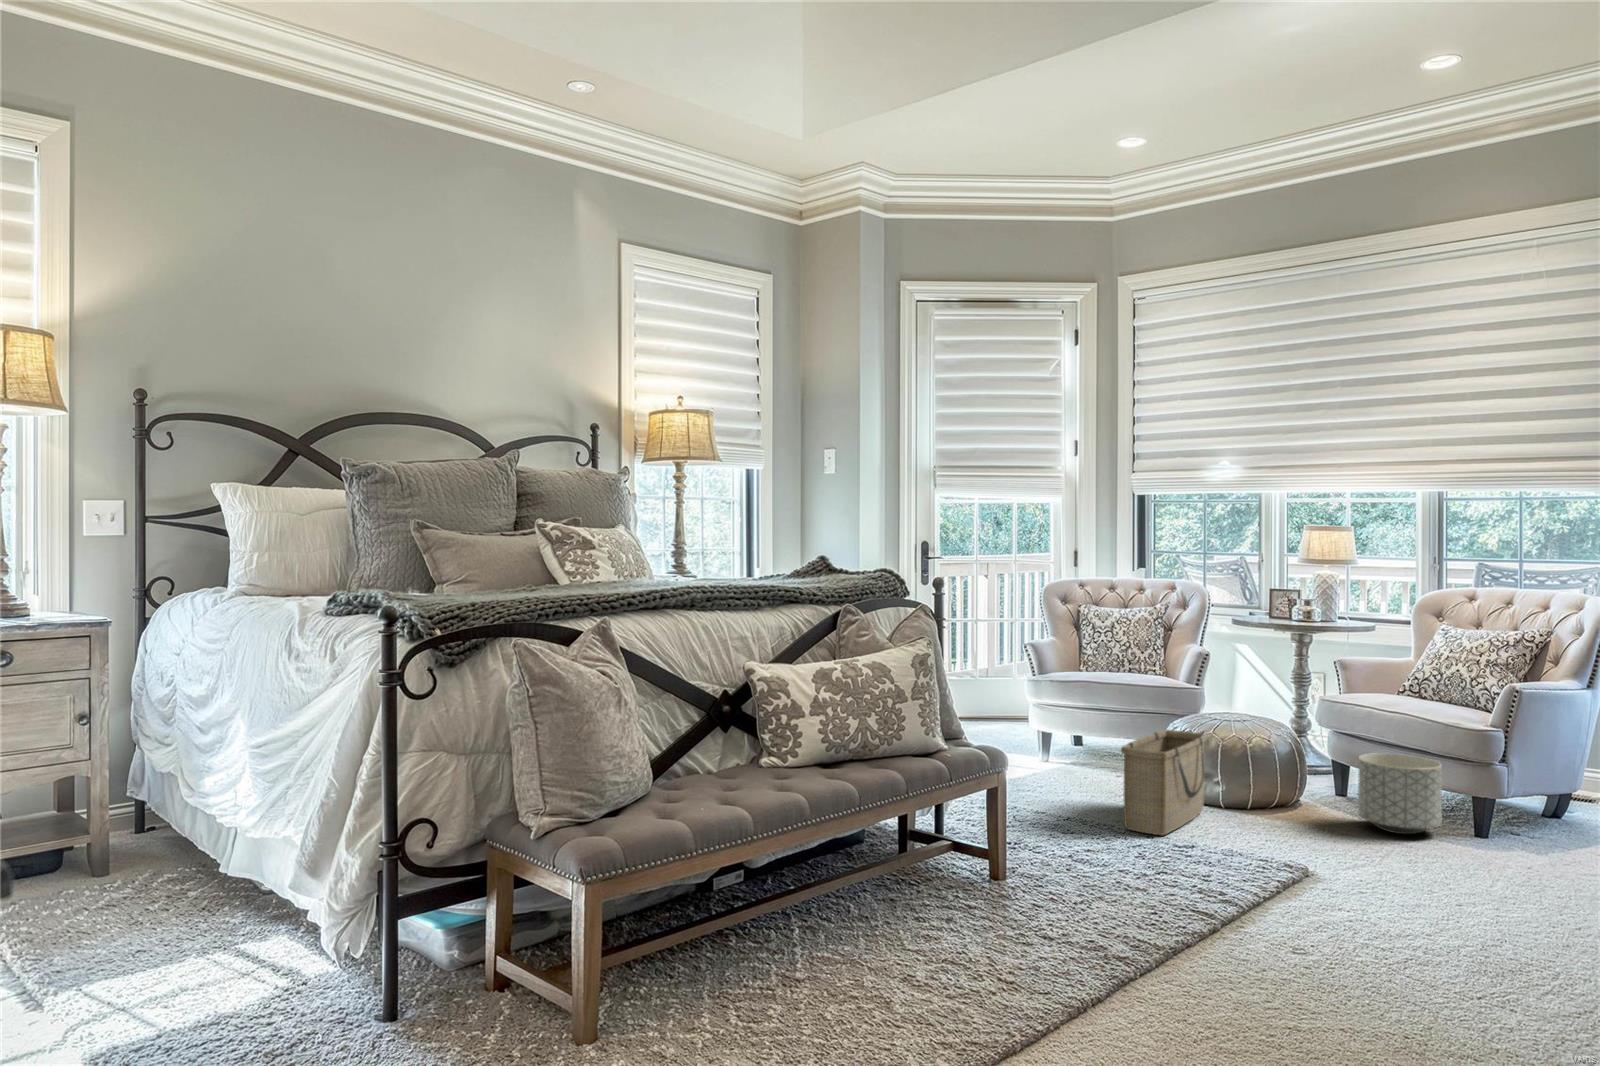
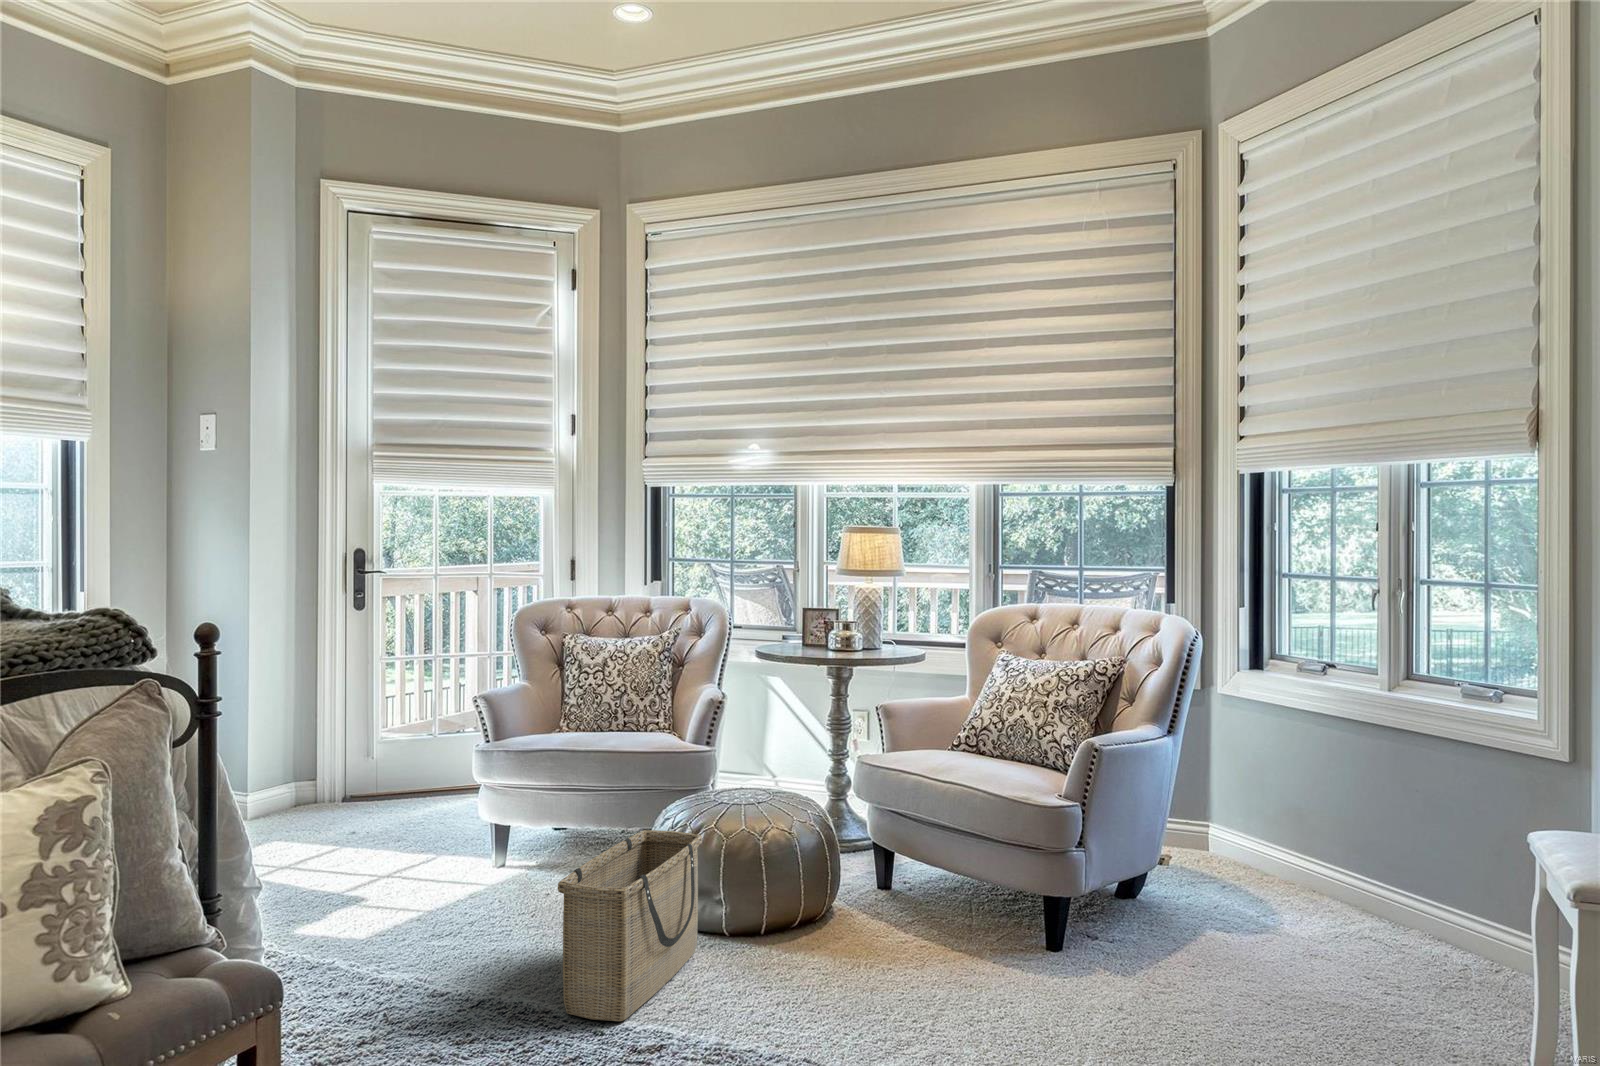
planter: present [1358,753,1442,834] -> none [904,839,1007,958]

